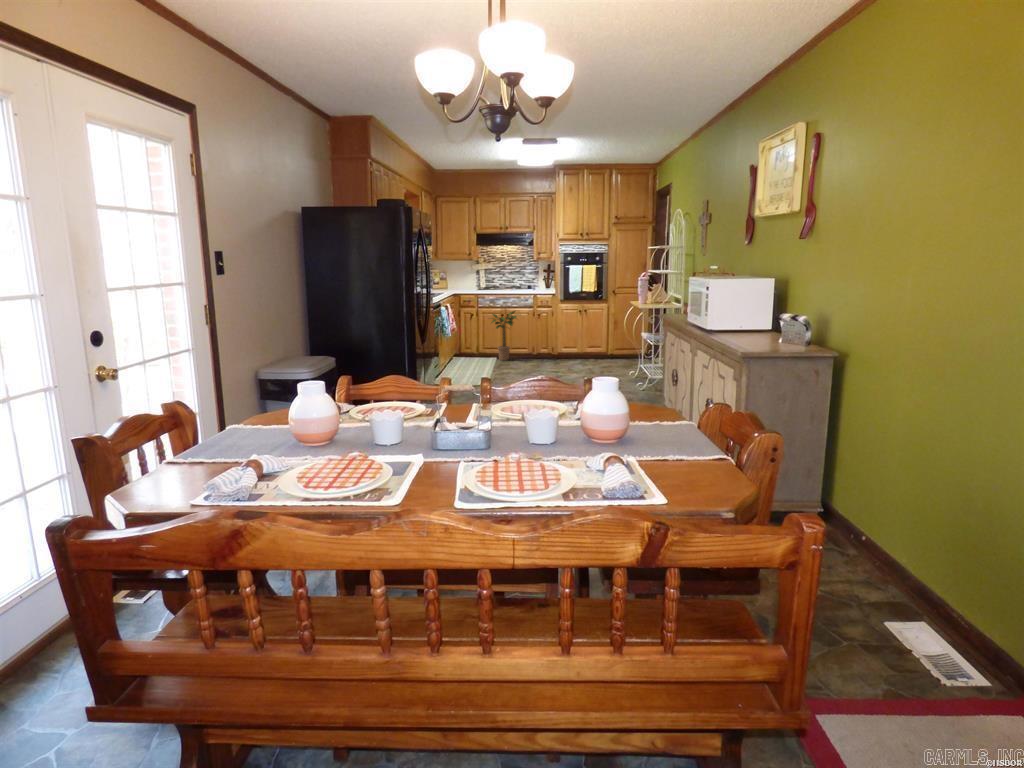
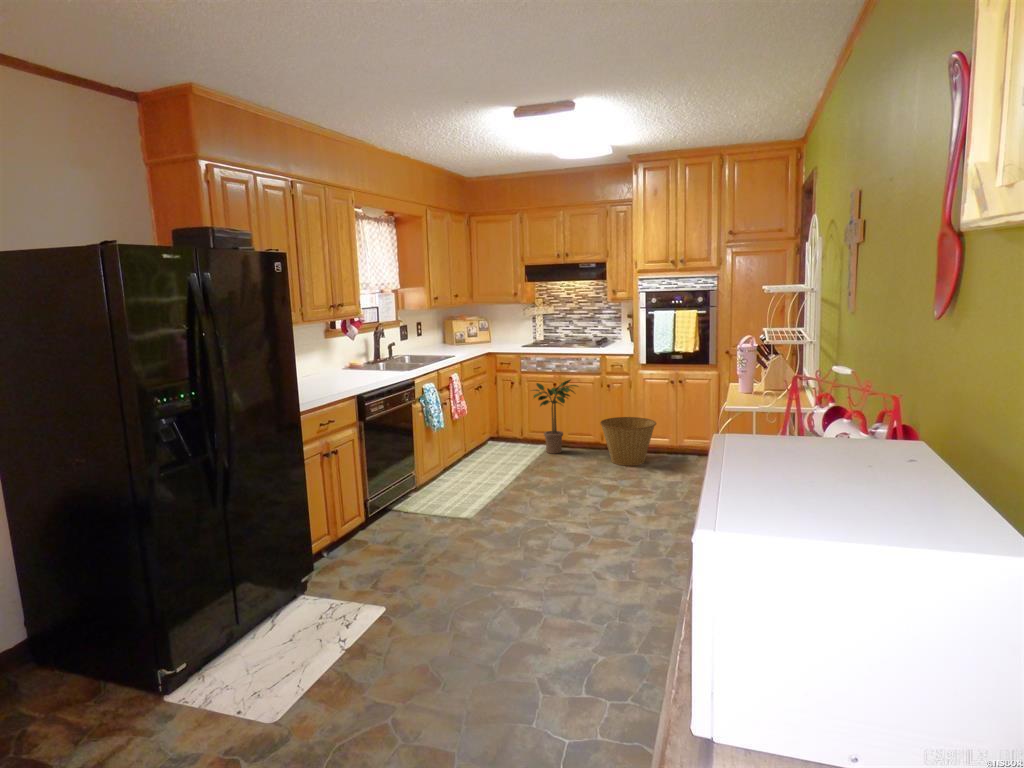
basket: none [537,335,573,364] -> present [600,417,656,466]

